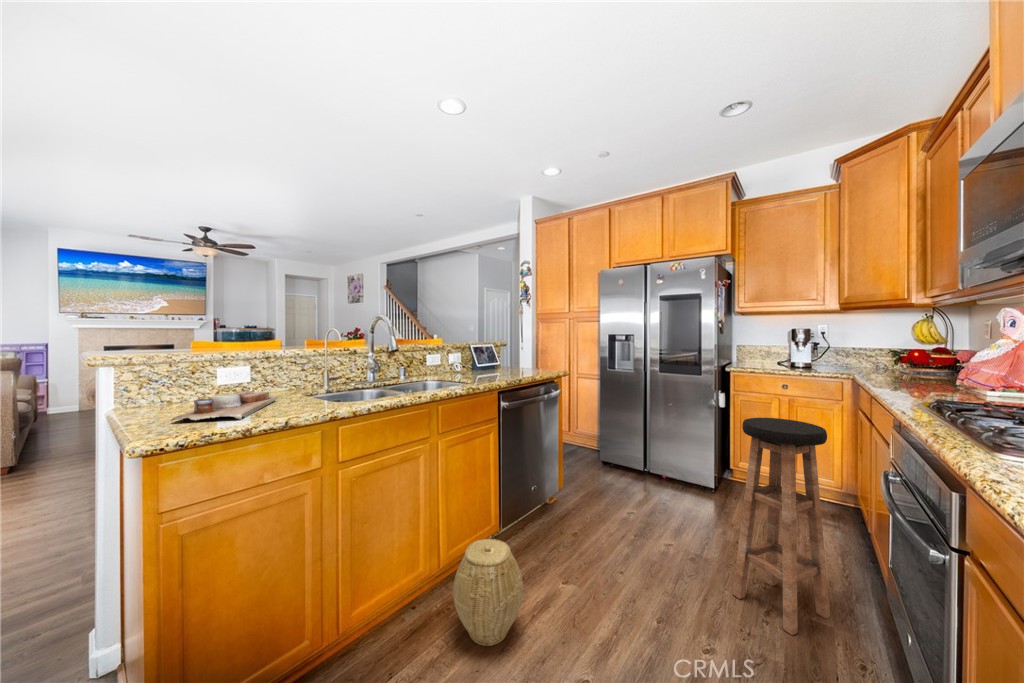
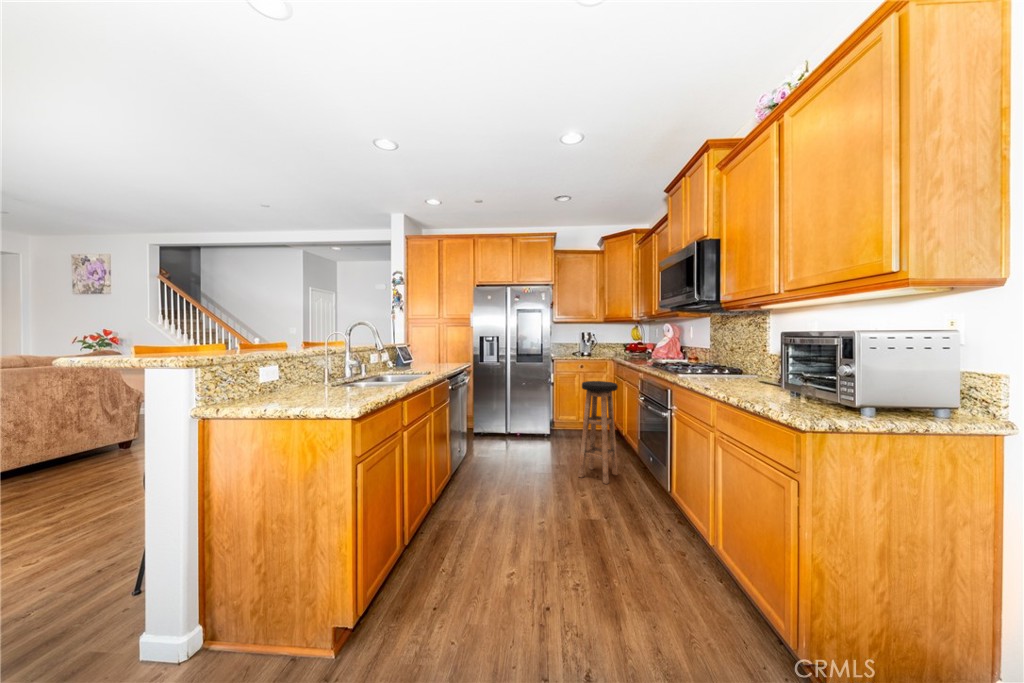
cutting board: present [172,391,277,420] -> none [278,384,351,403]
woven basket: present [453,539,523,646] -> none [447,469,491,530]

